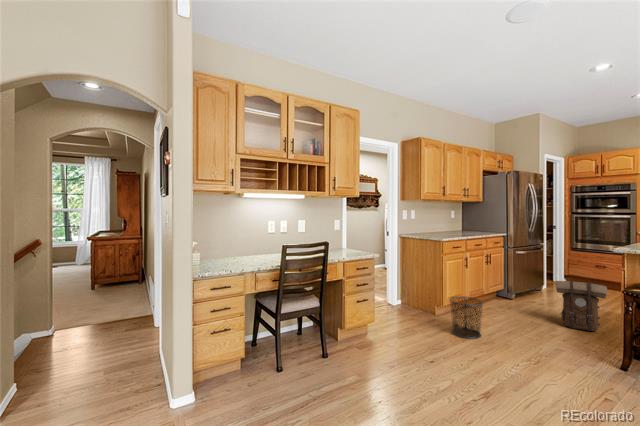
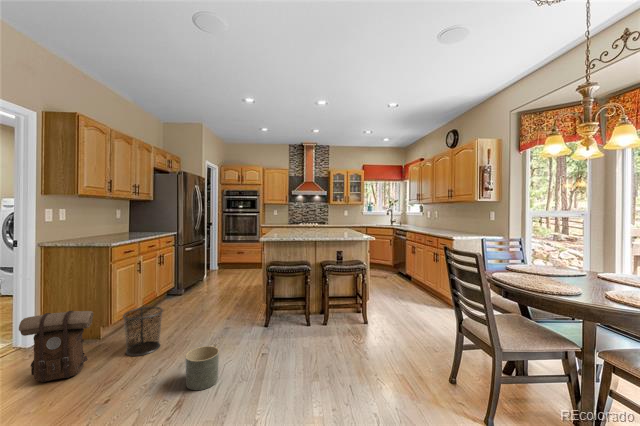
backpack: present [555,281,607,331] -> present [19,311,93,382]
planter: none [497,347,536,392] -> present [185,346,219,390]

